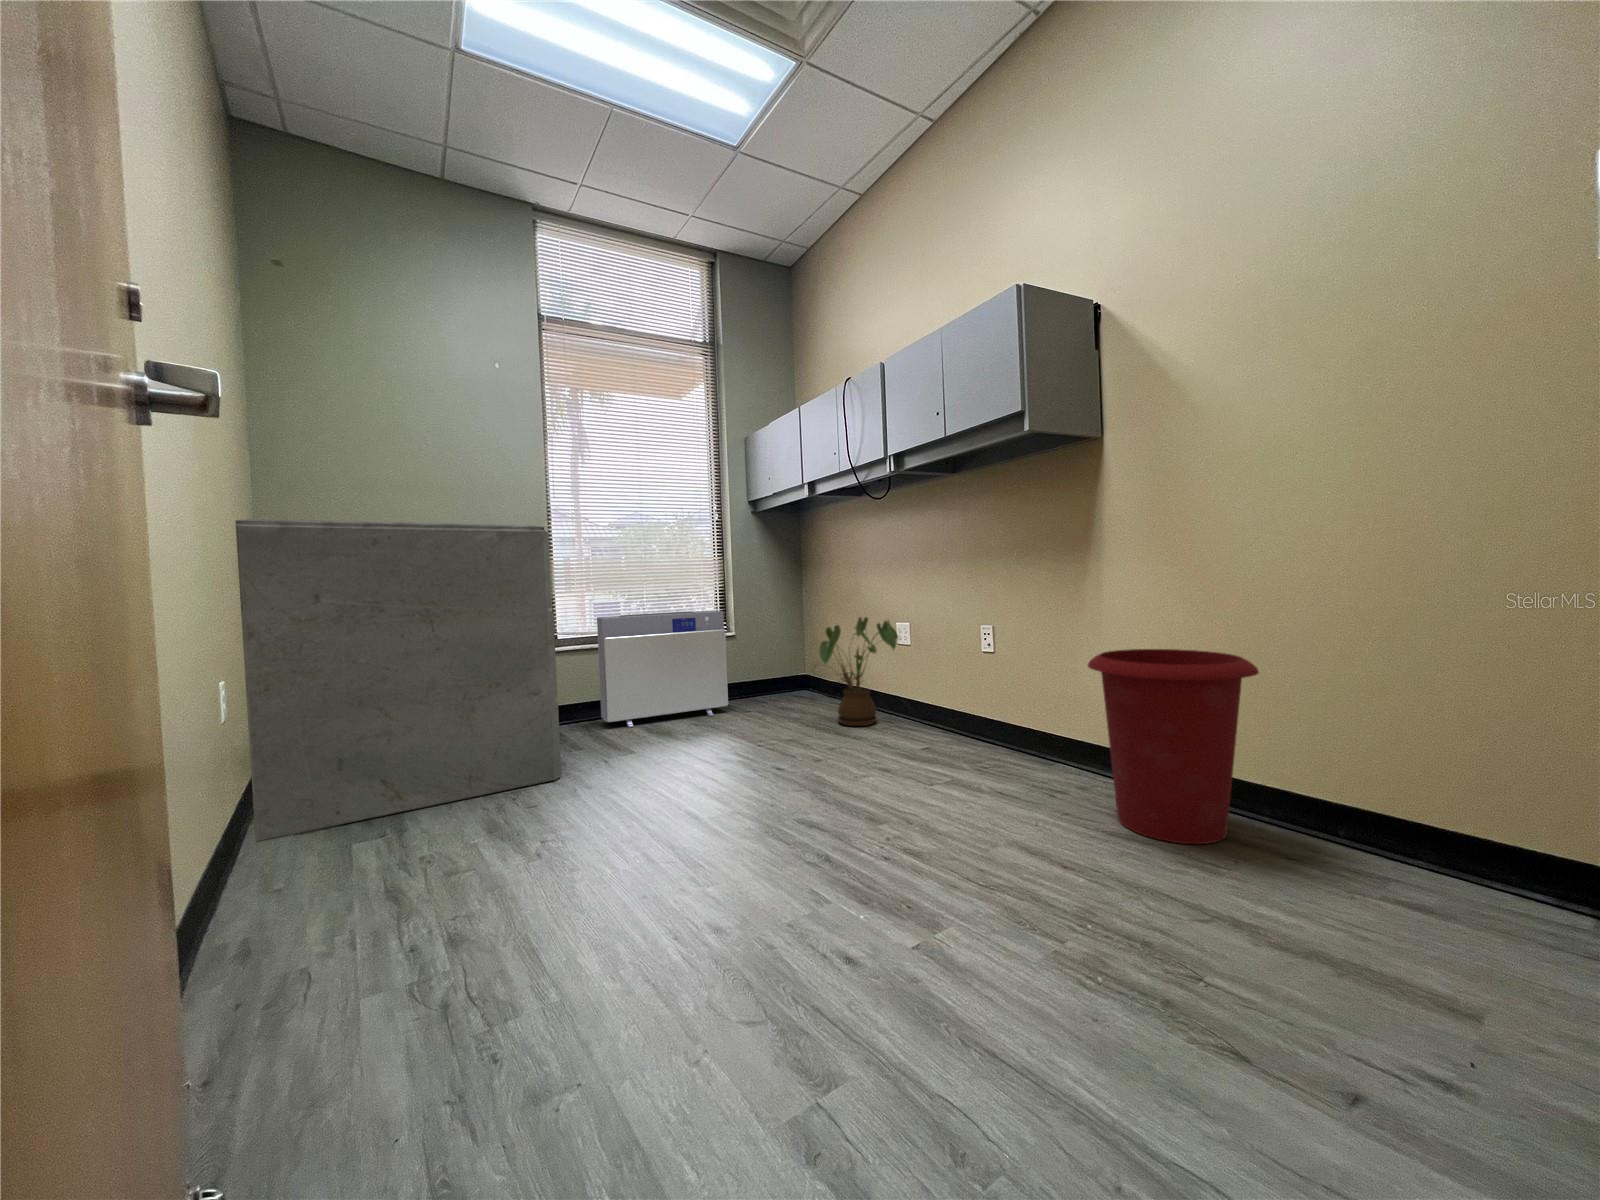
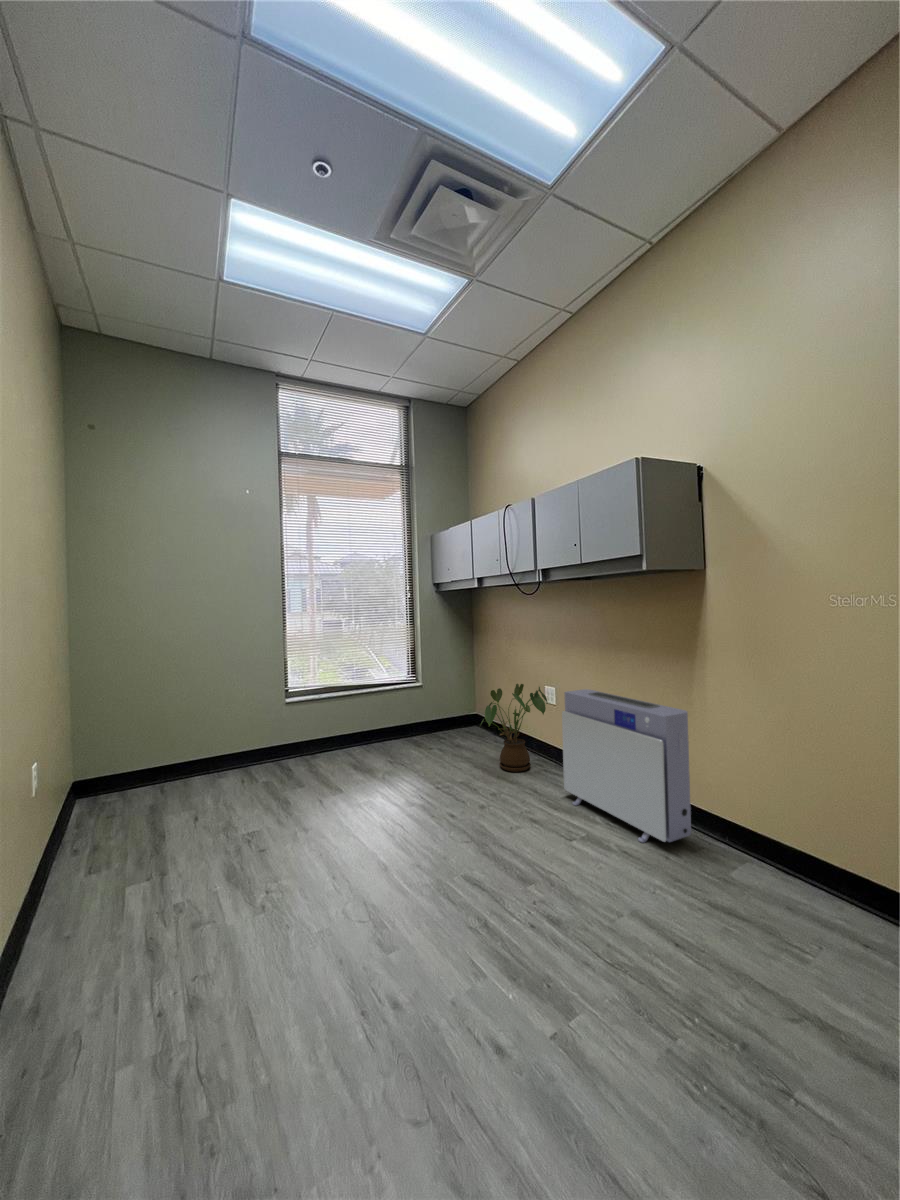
filing cabinet: present [235,519,561,842] -> none [51,626,285,882]
air purifier: present [597,611,728,727] -> present [562,689,691,843]
waste bin: present [1088,649,1259,844] -> none [696,748,838,926]

